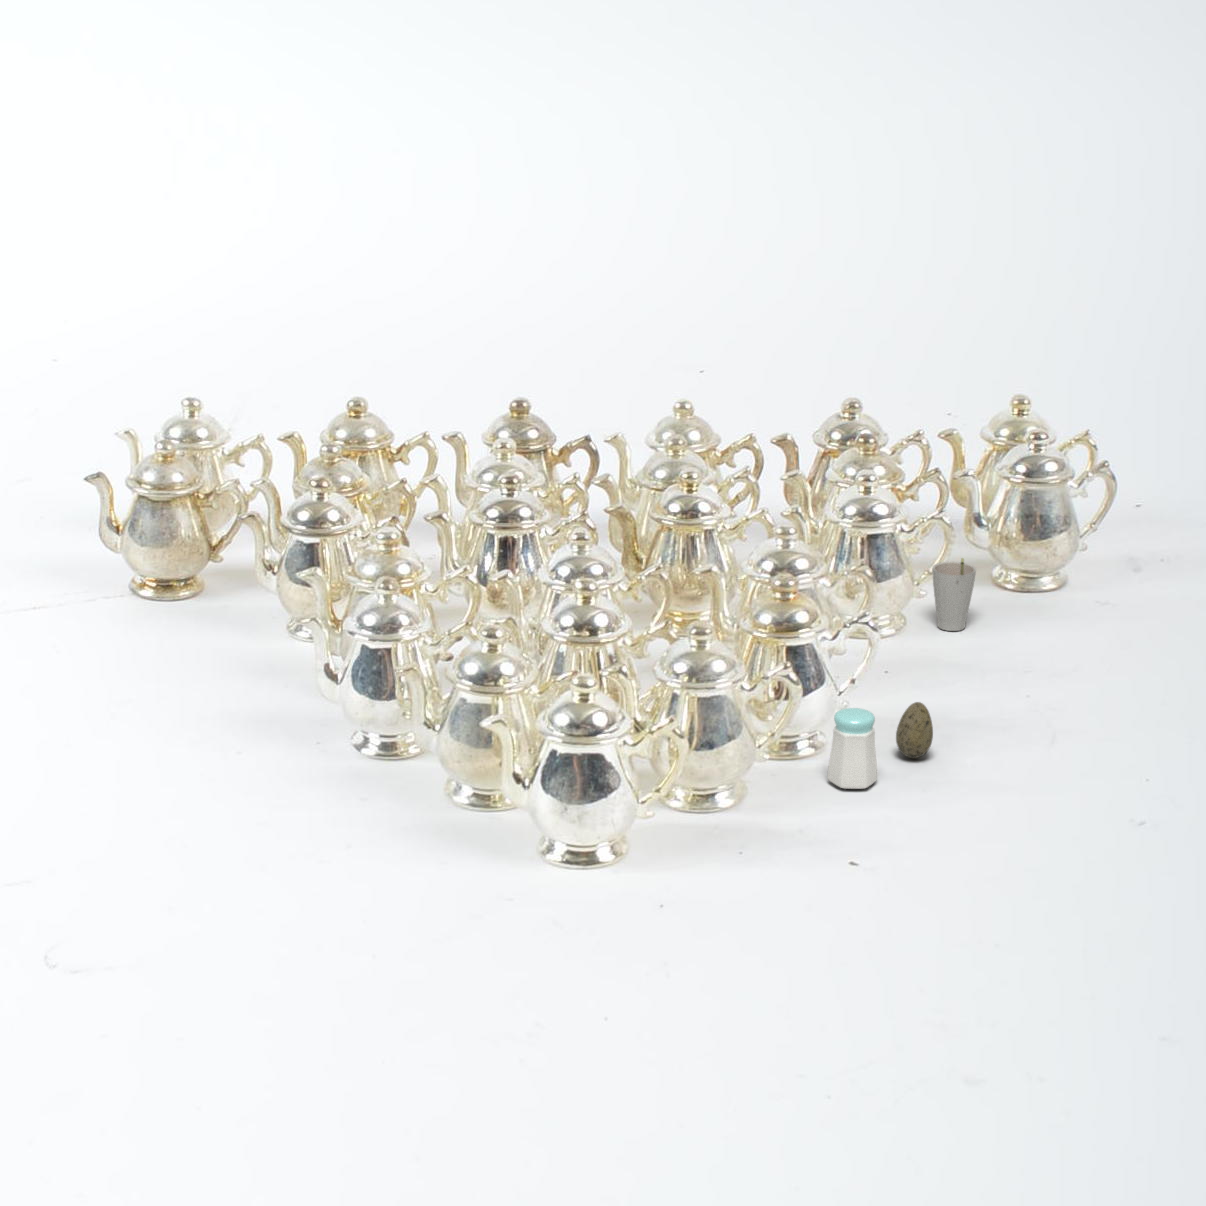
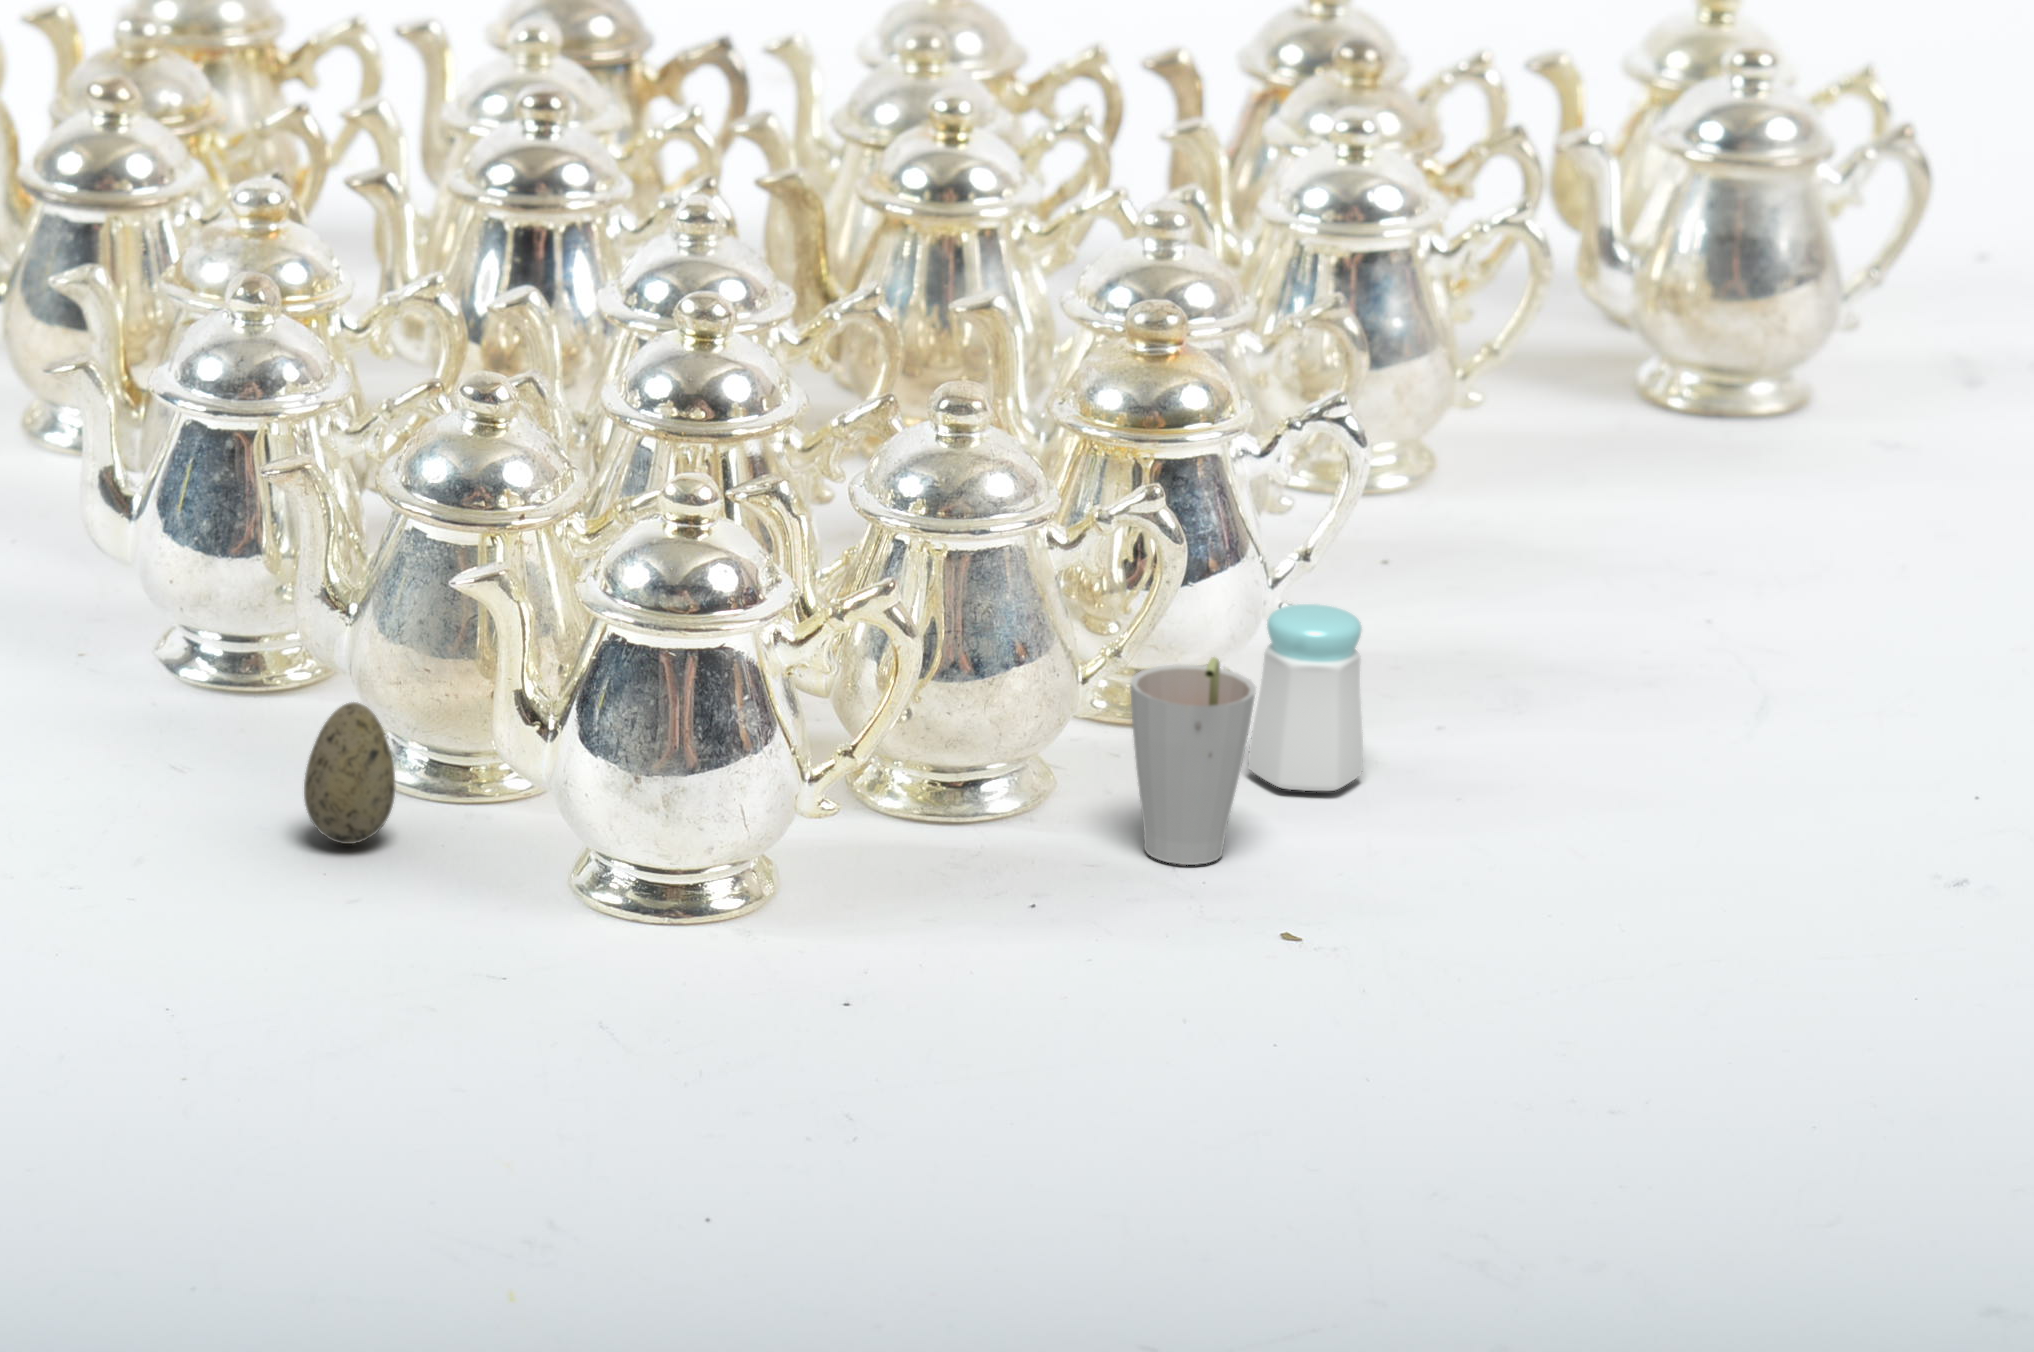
cup: present [932,558,976,631] -> present [1130,657,1256,865]
decorative egg: present [896,702,933,758] -> present [304,702,395,844]

